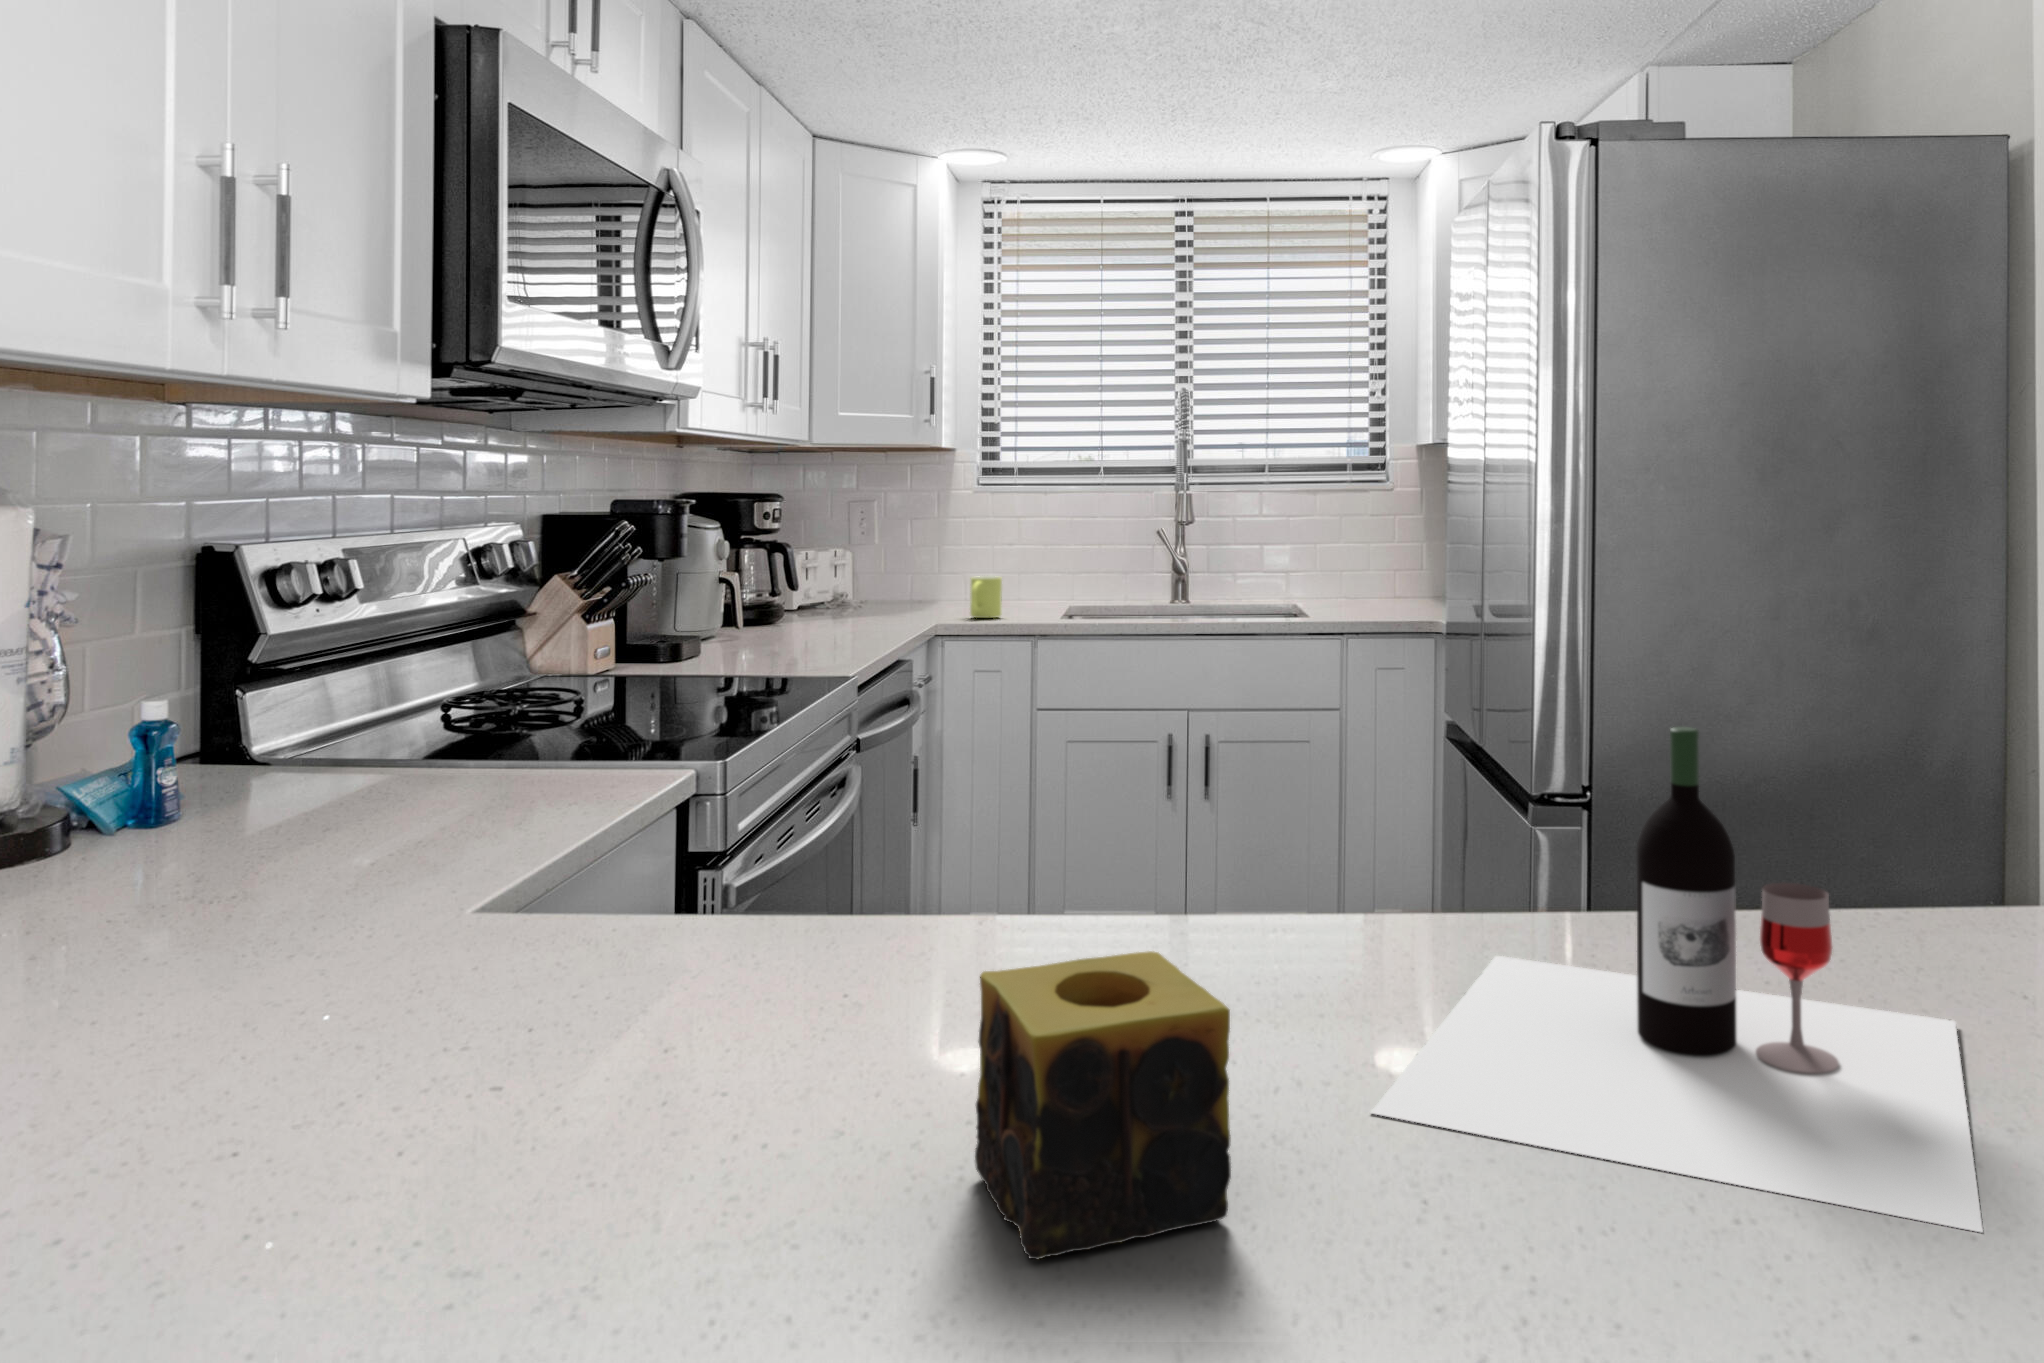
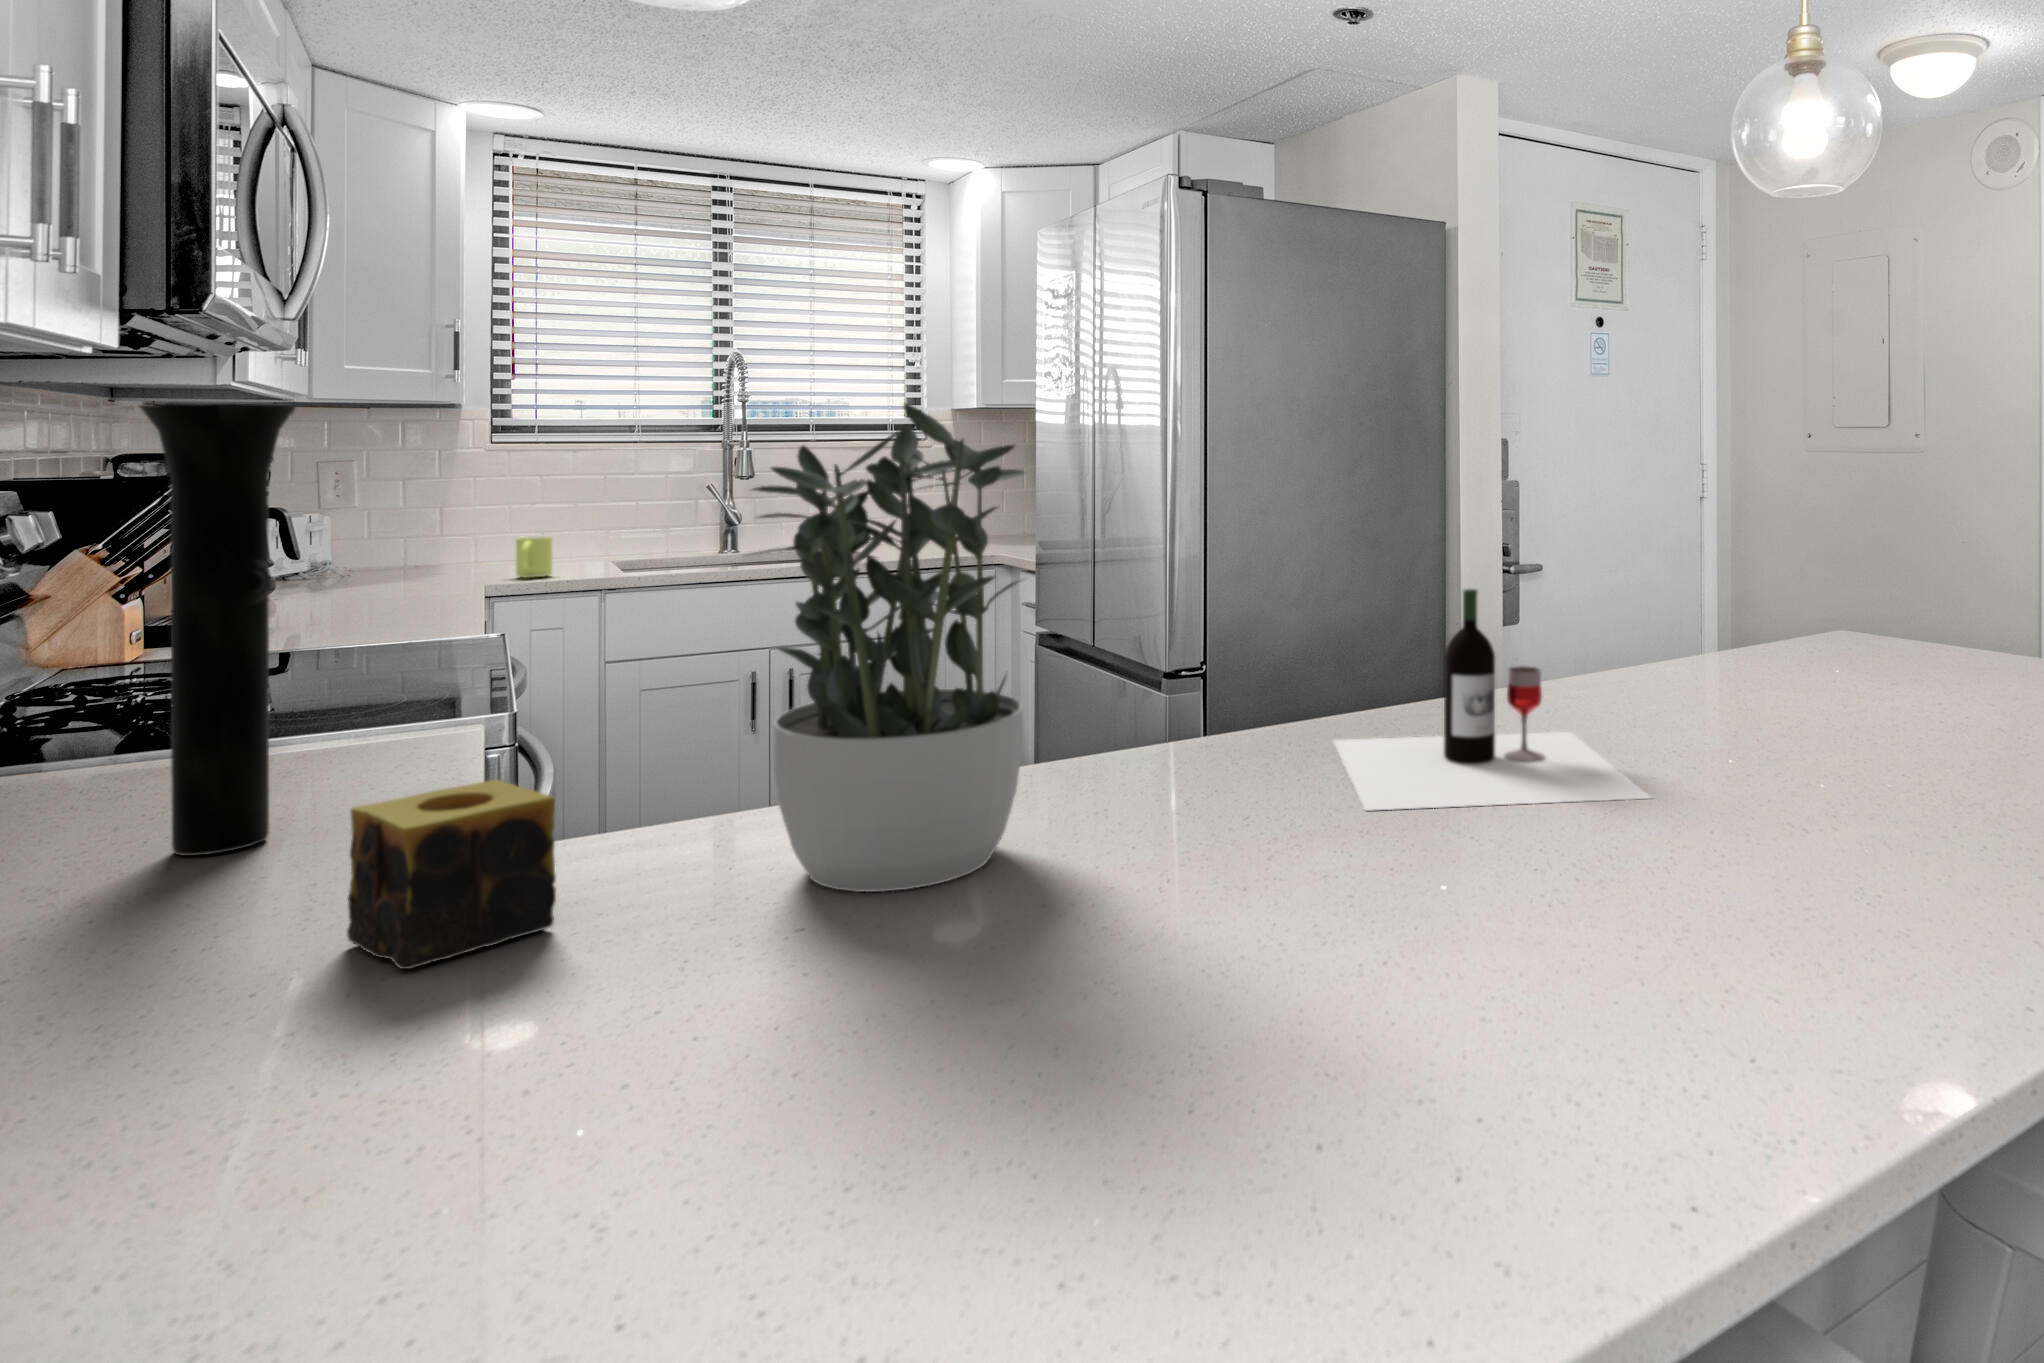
potted plant: none [434,394,839,1096] -> present [753,404,1026,892]
vase: none [195,420,336,882] -> present [140,404,296,856]
candle: present [975,951,1231,1259] -> present [347,780,556,969]

